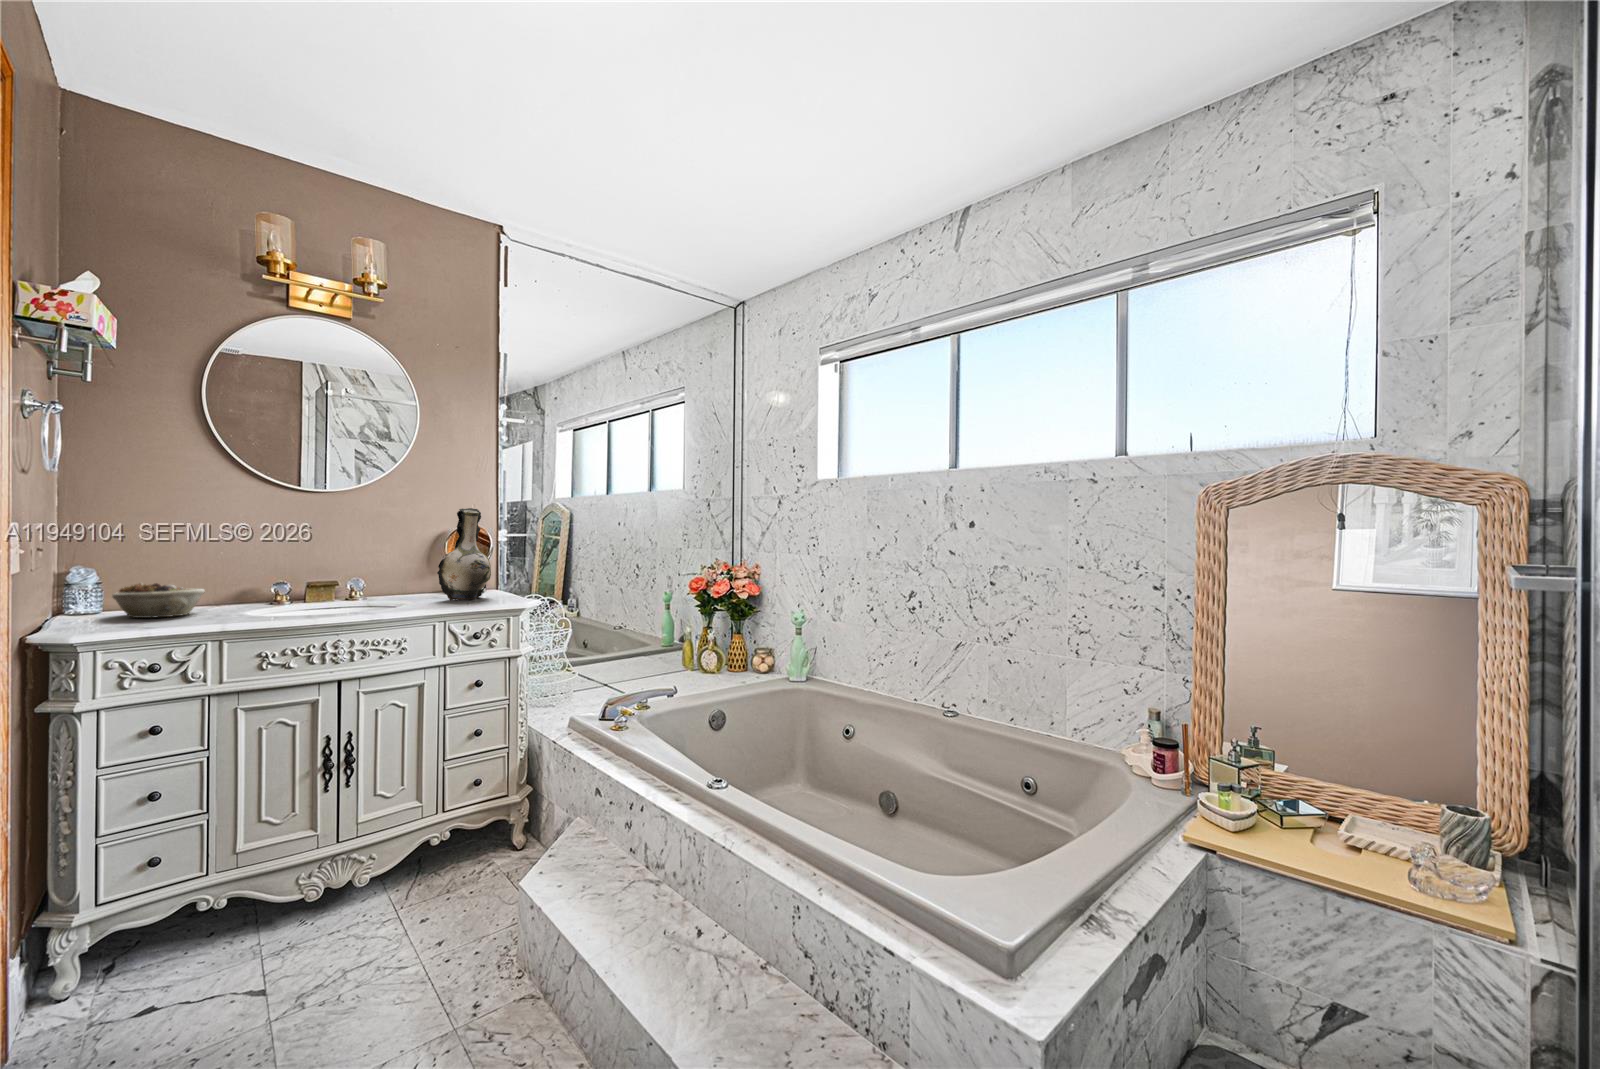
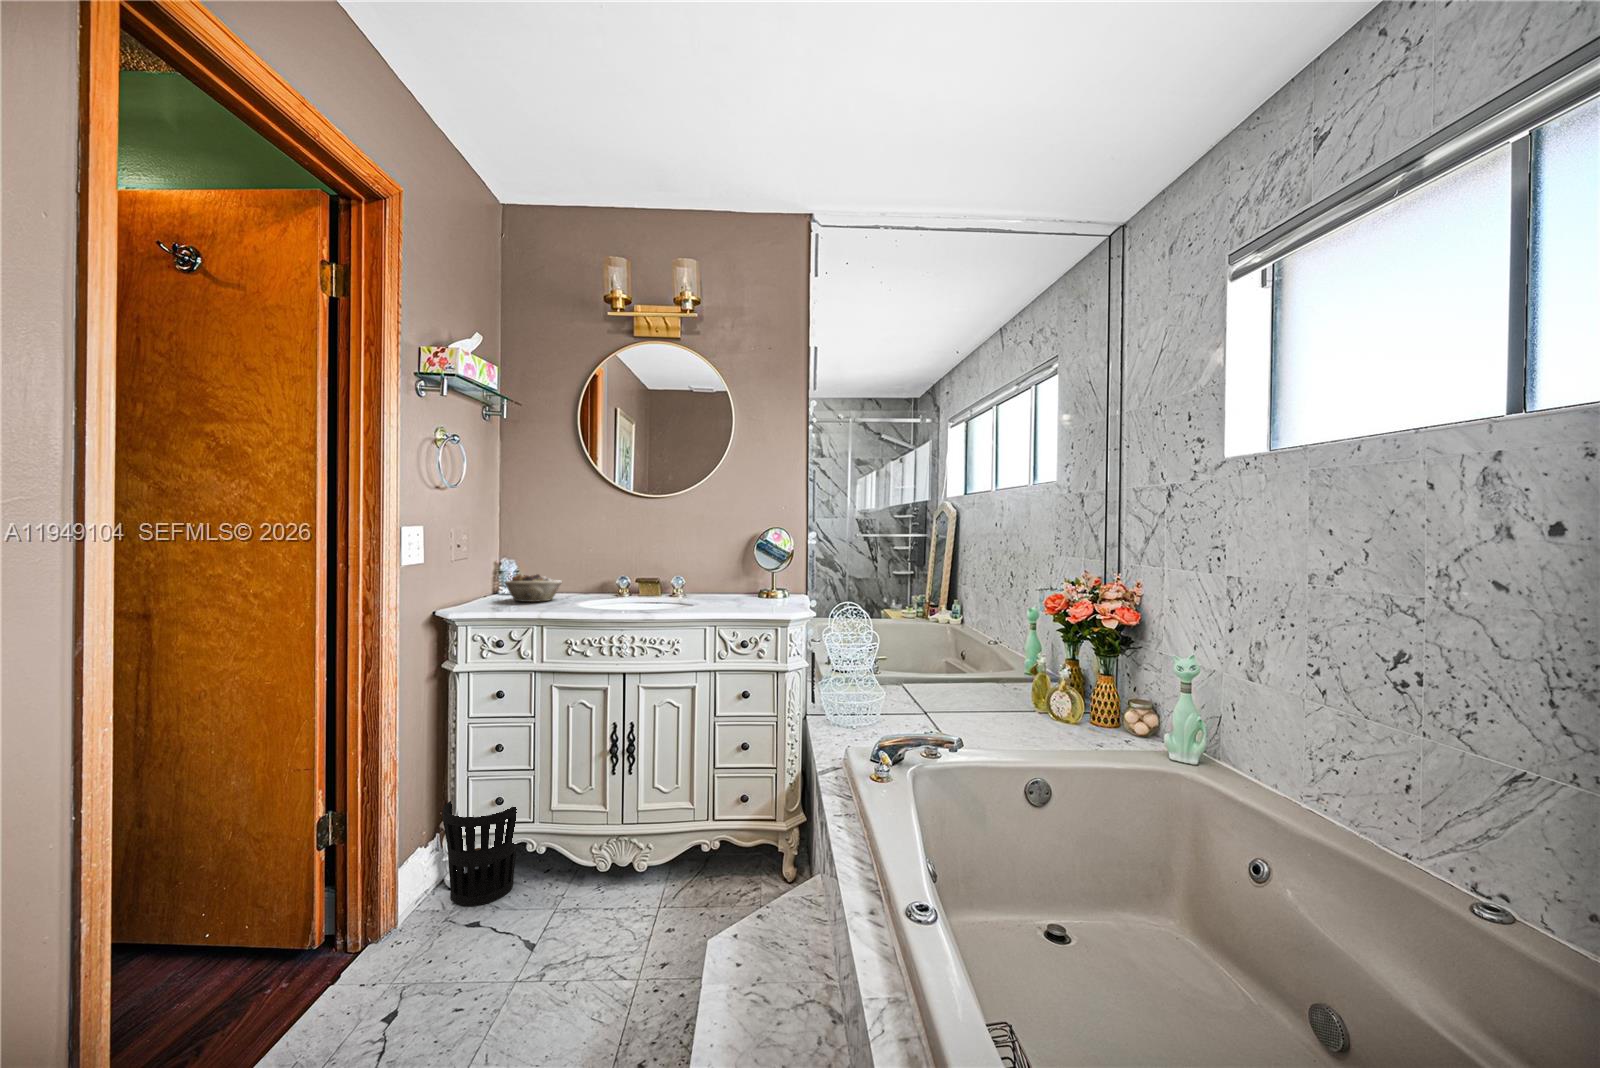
decorative vase: present [437,508,491,600] -> none [728,510,781,604]
wastebasket: none [52,854,184,1011] -> present [443,801,517,906]

